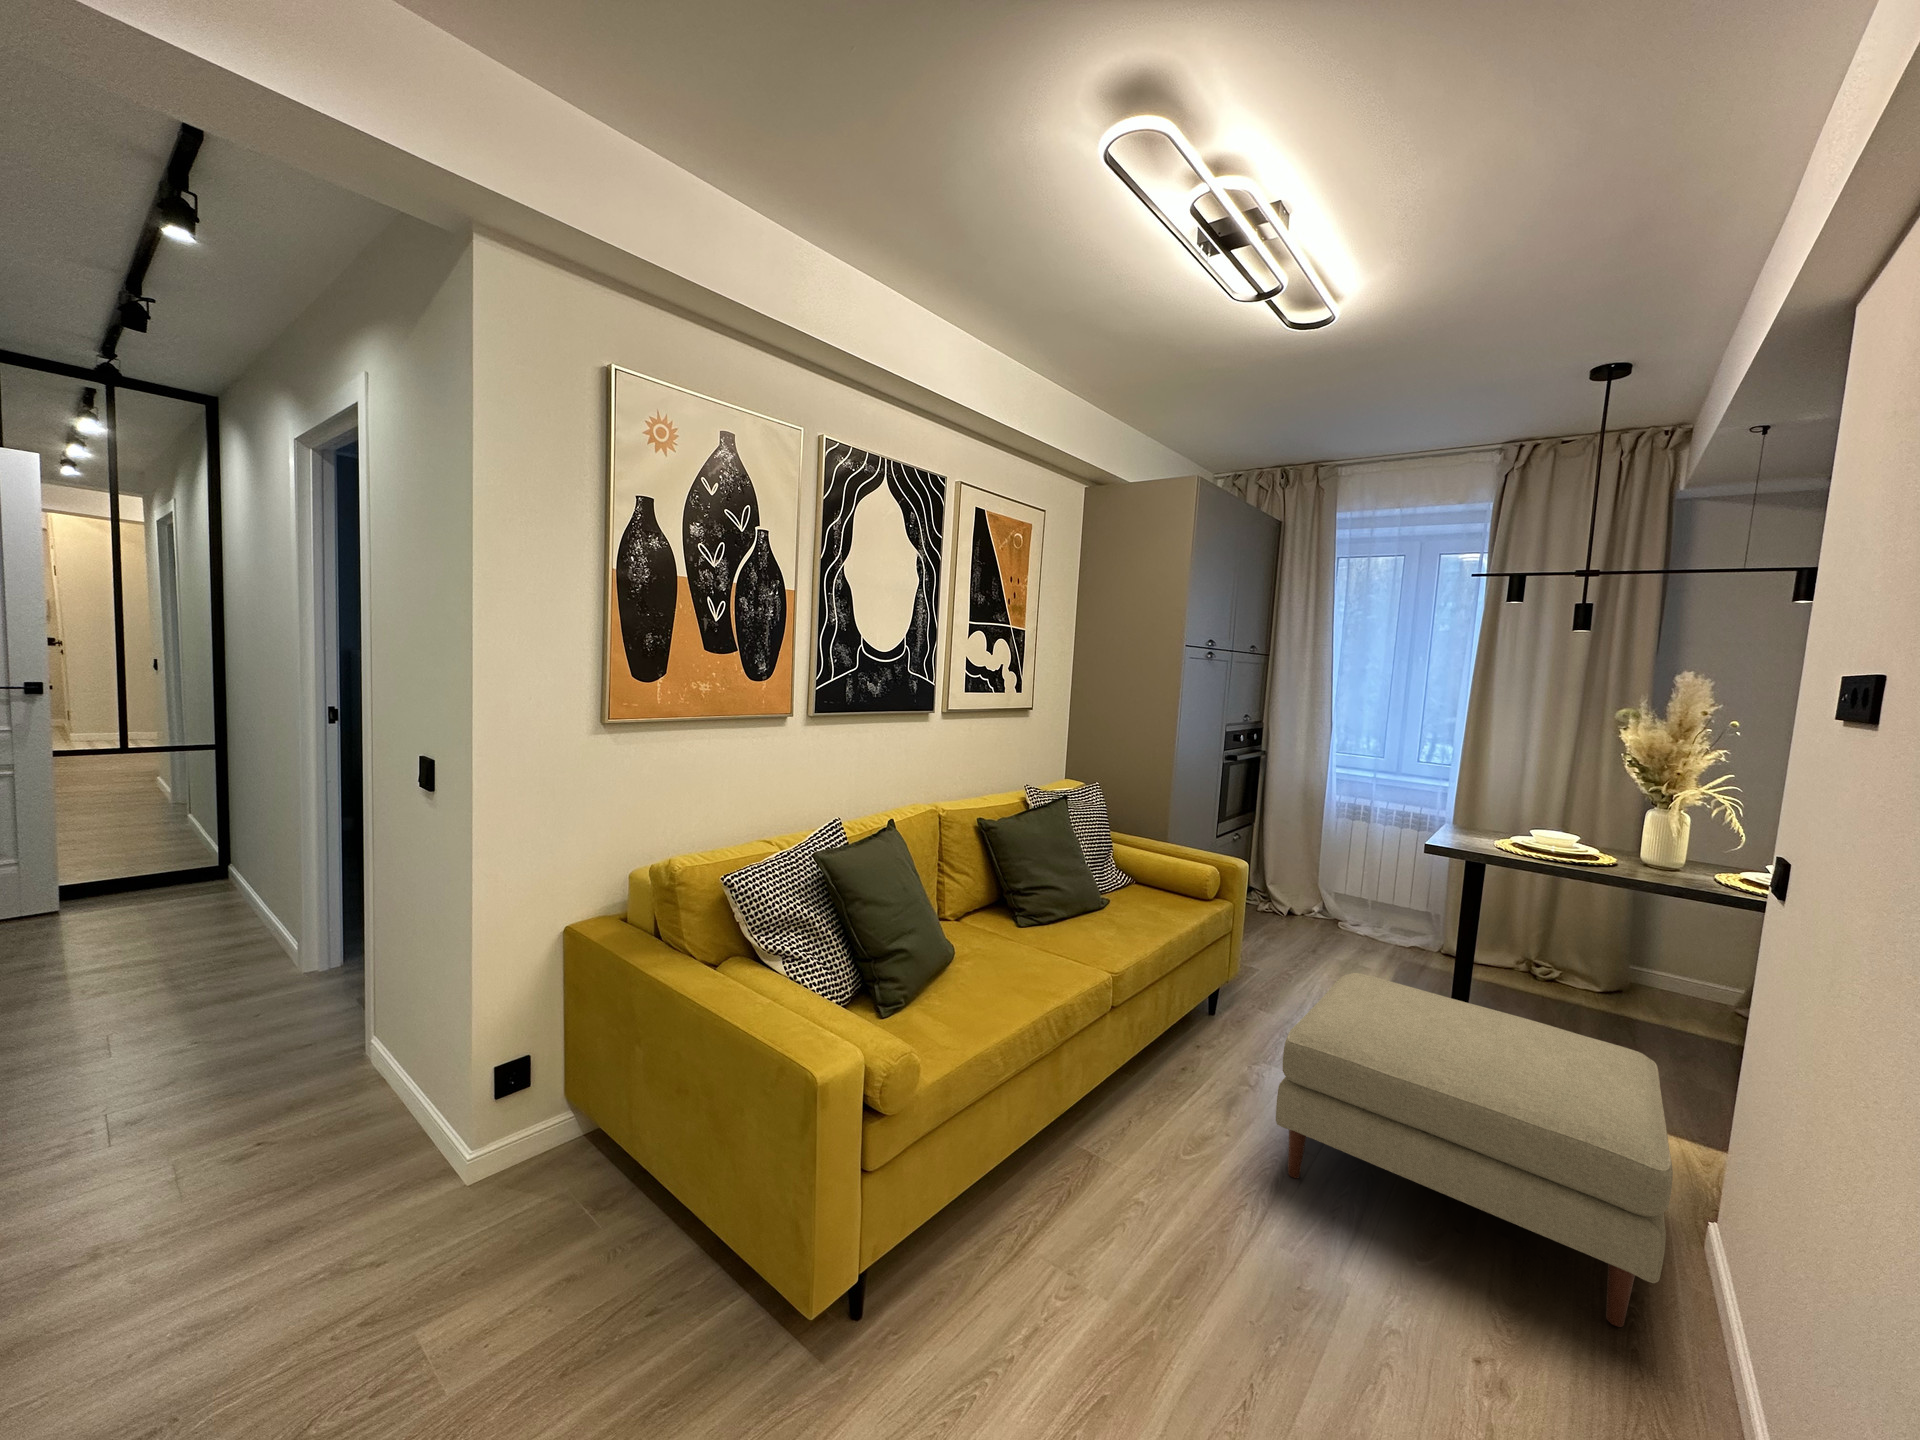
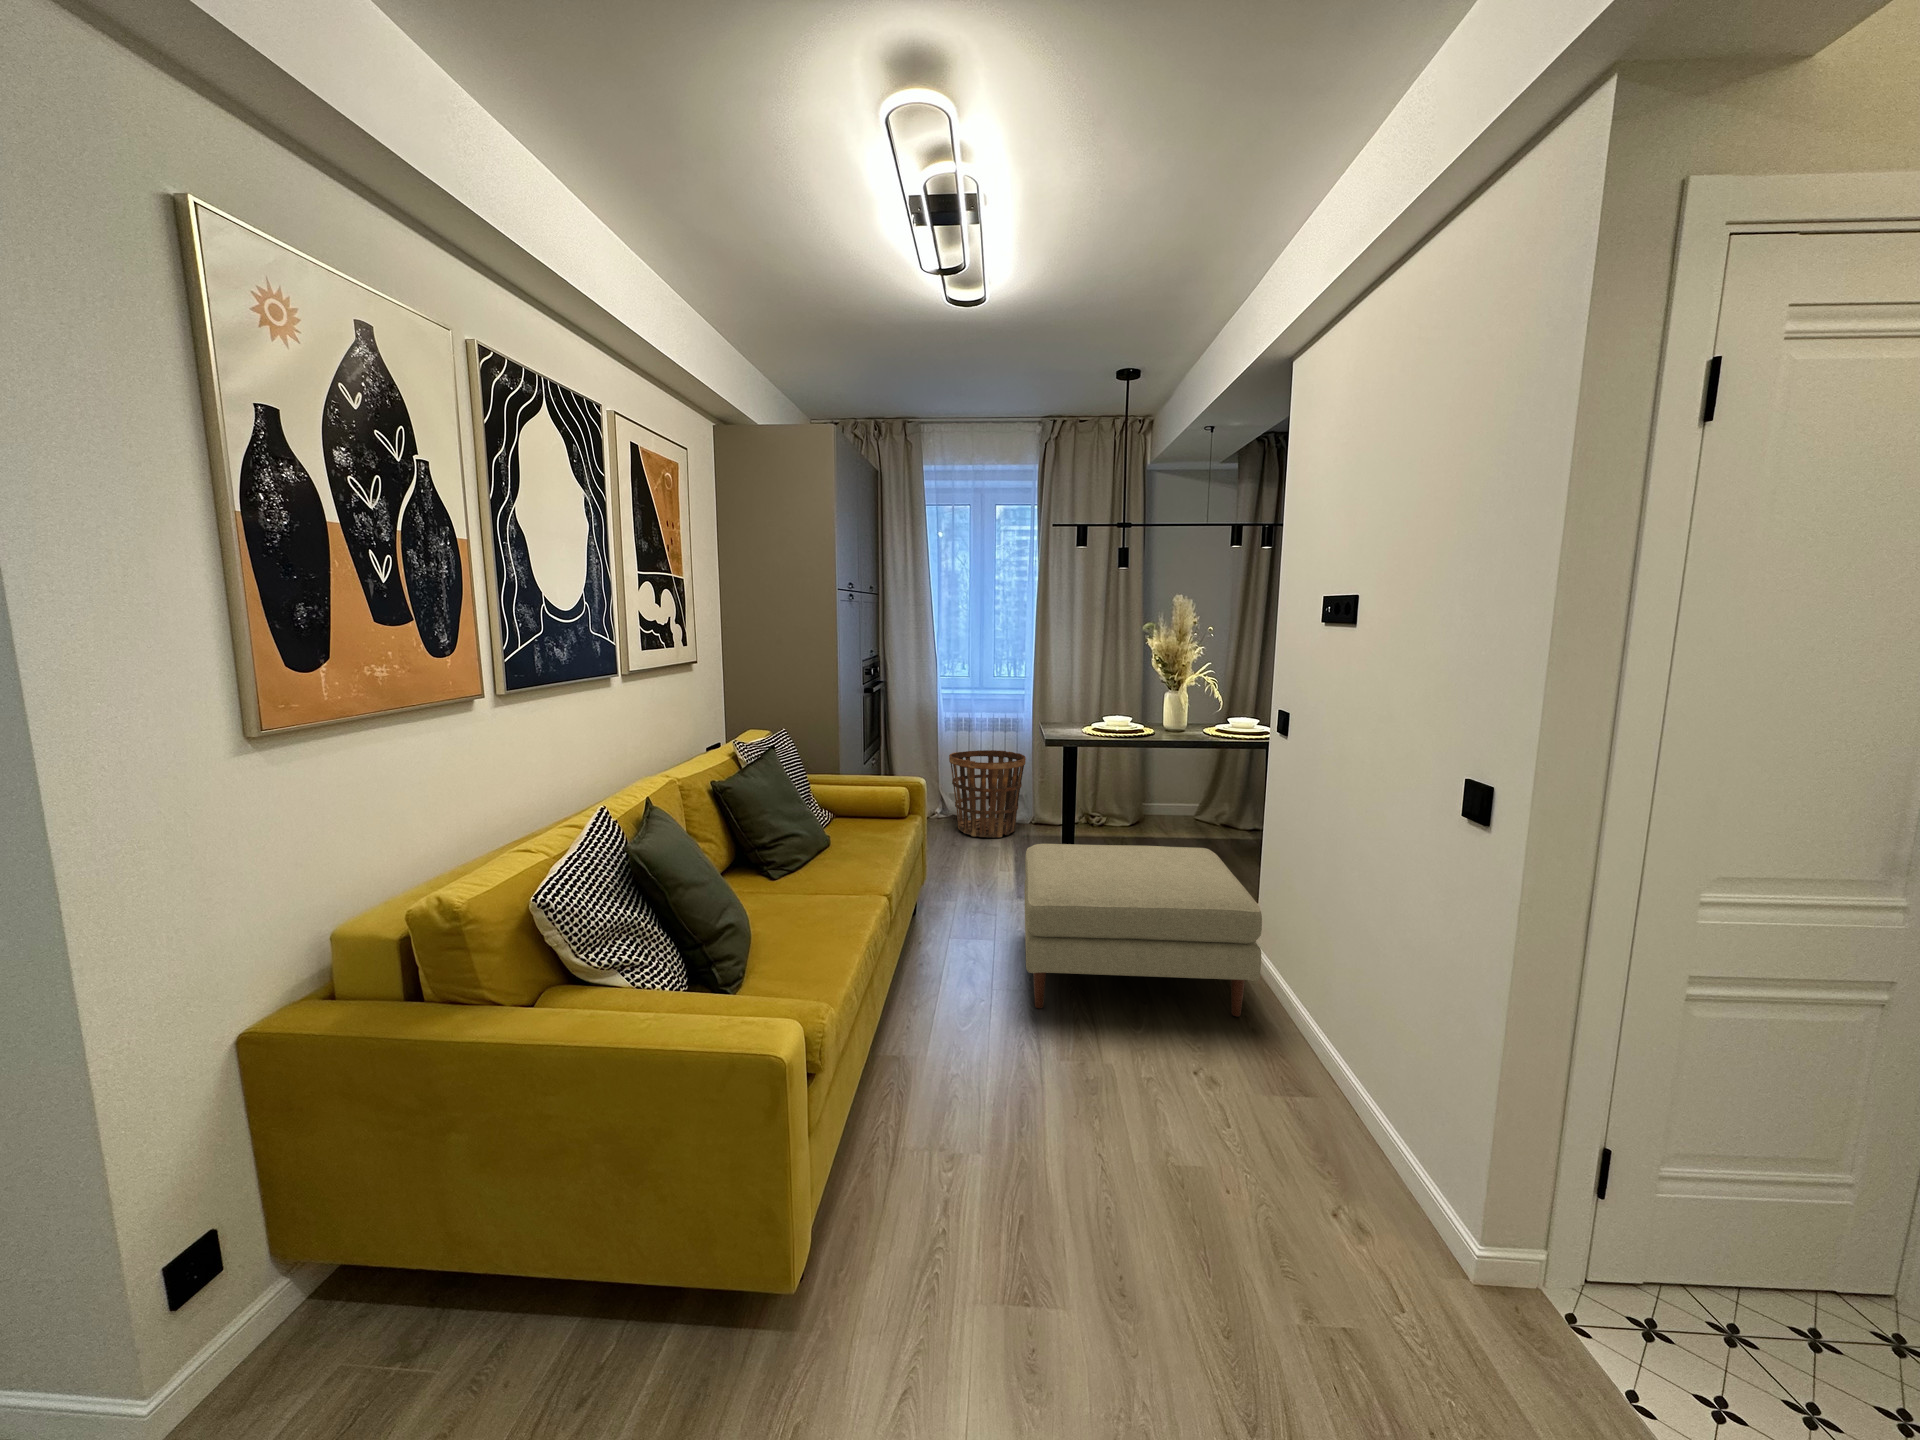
basket: none [1324,846,1432,962] -> present [949,750,1026,837]

